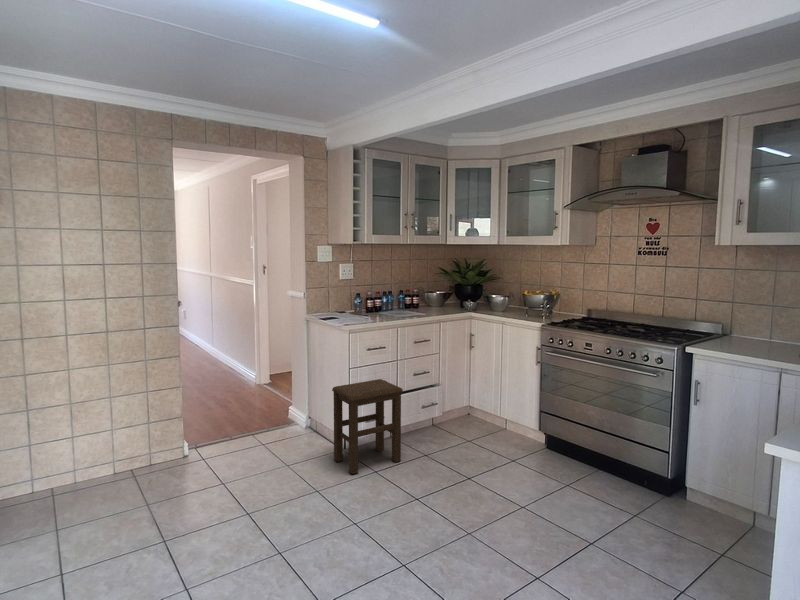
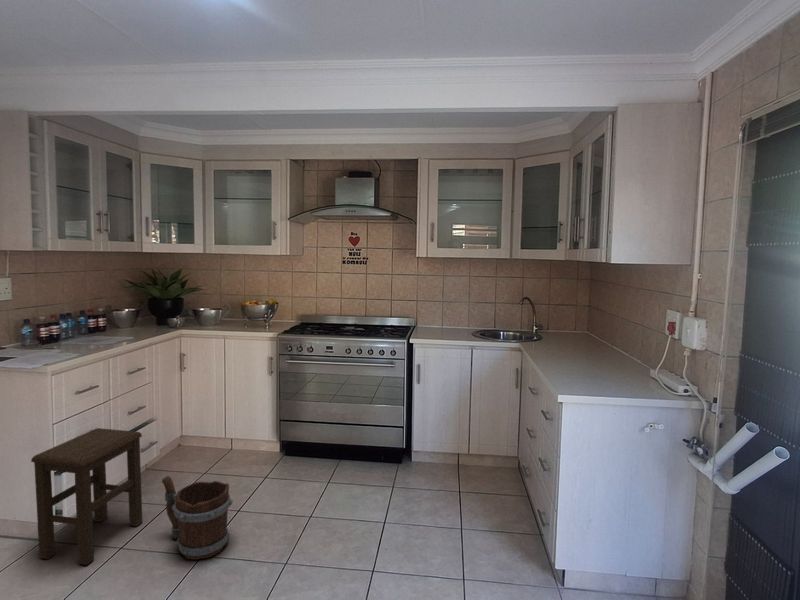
bucket: none [403,427,448,503] -> present [162,476,233,560]

